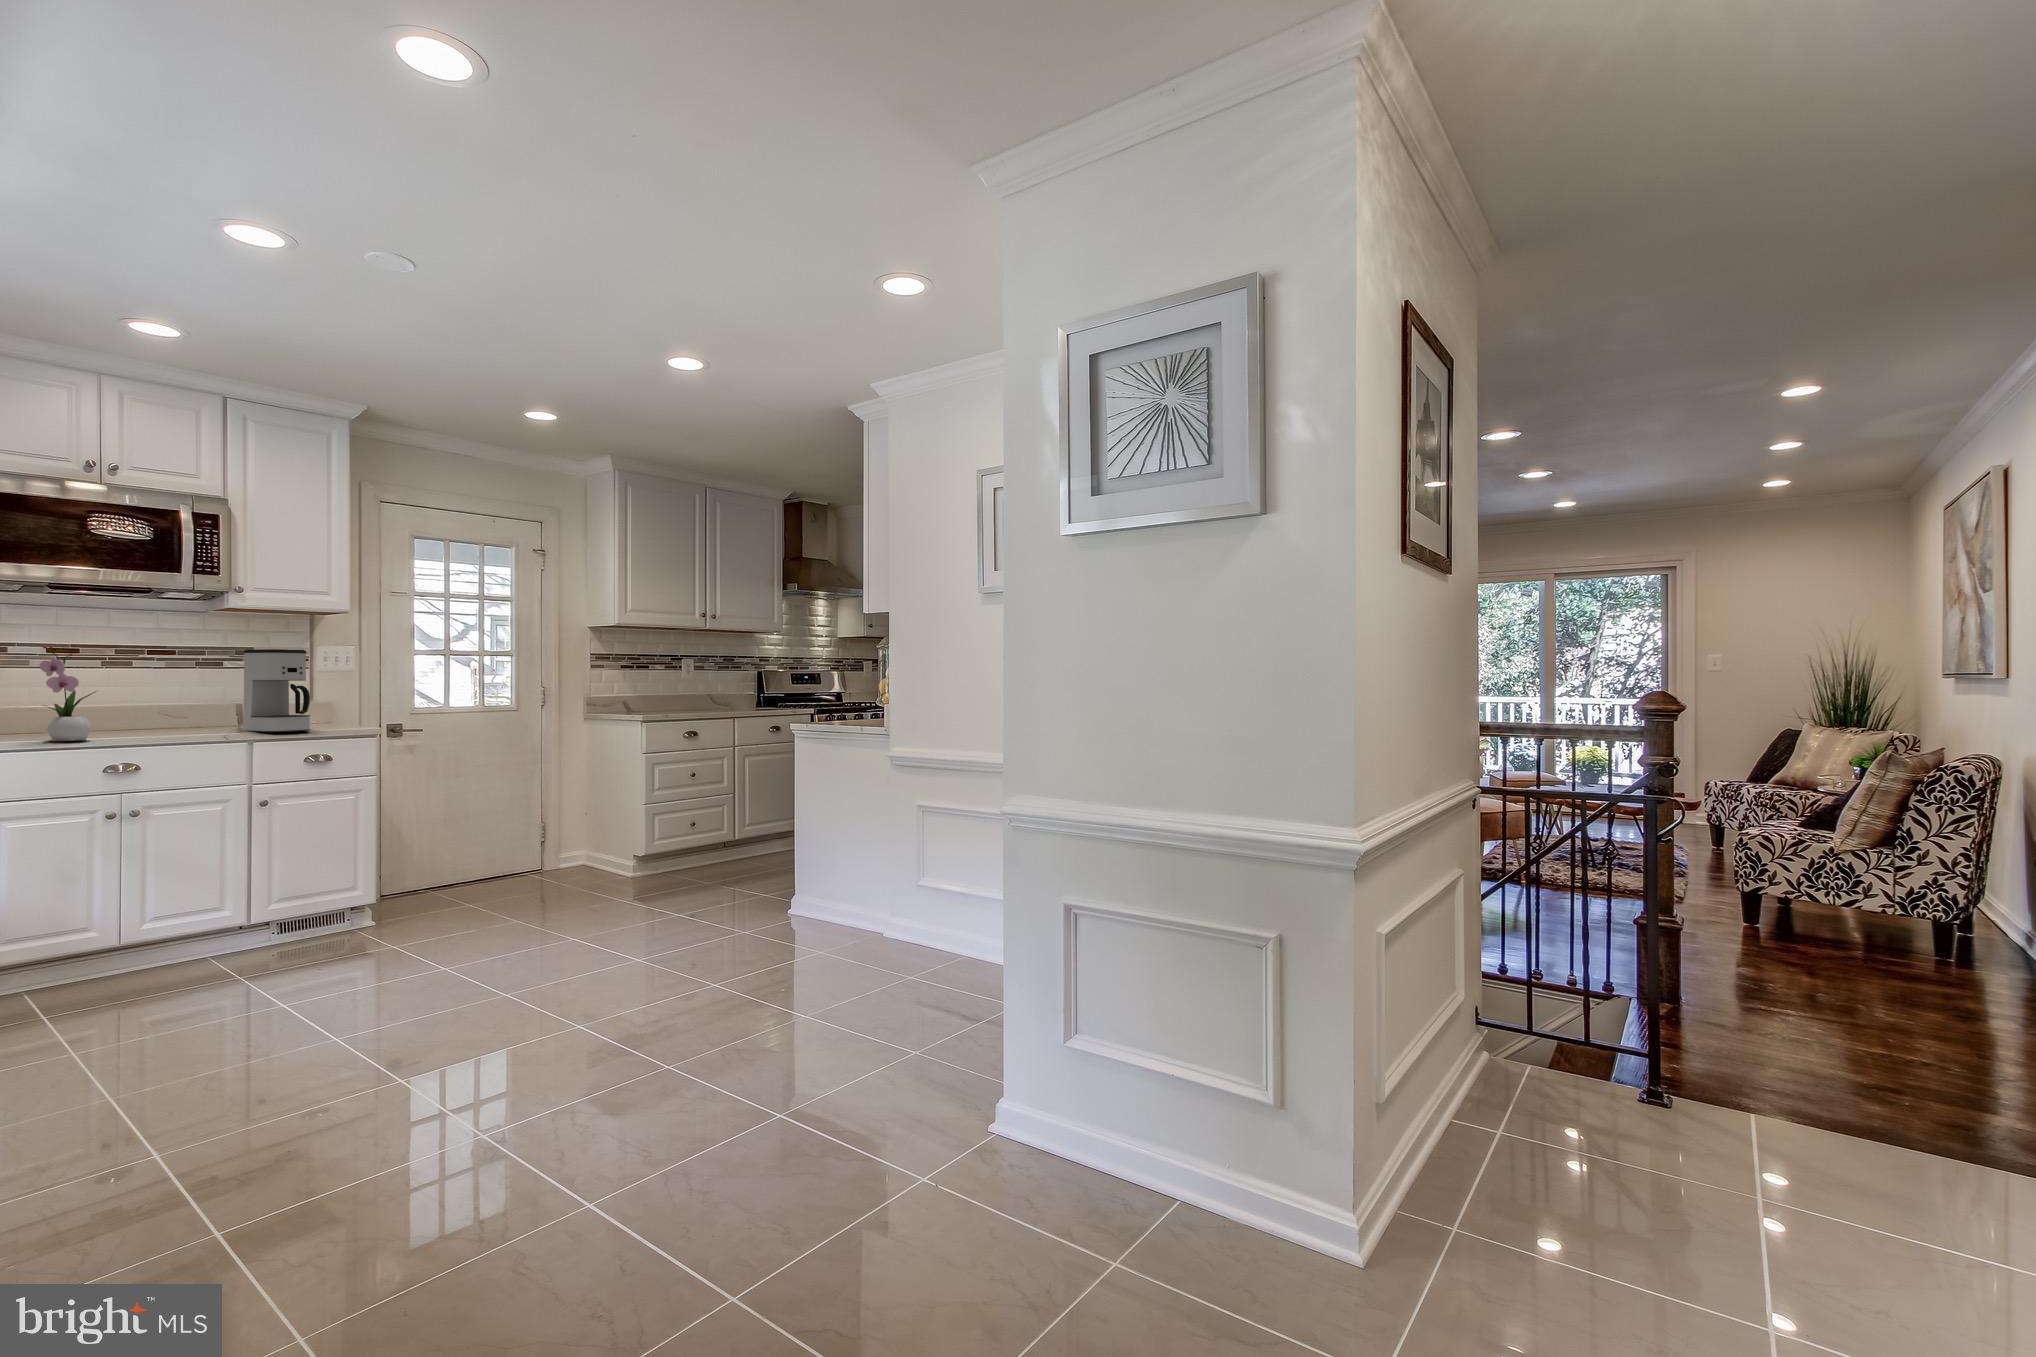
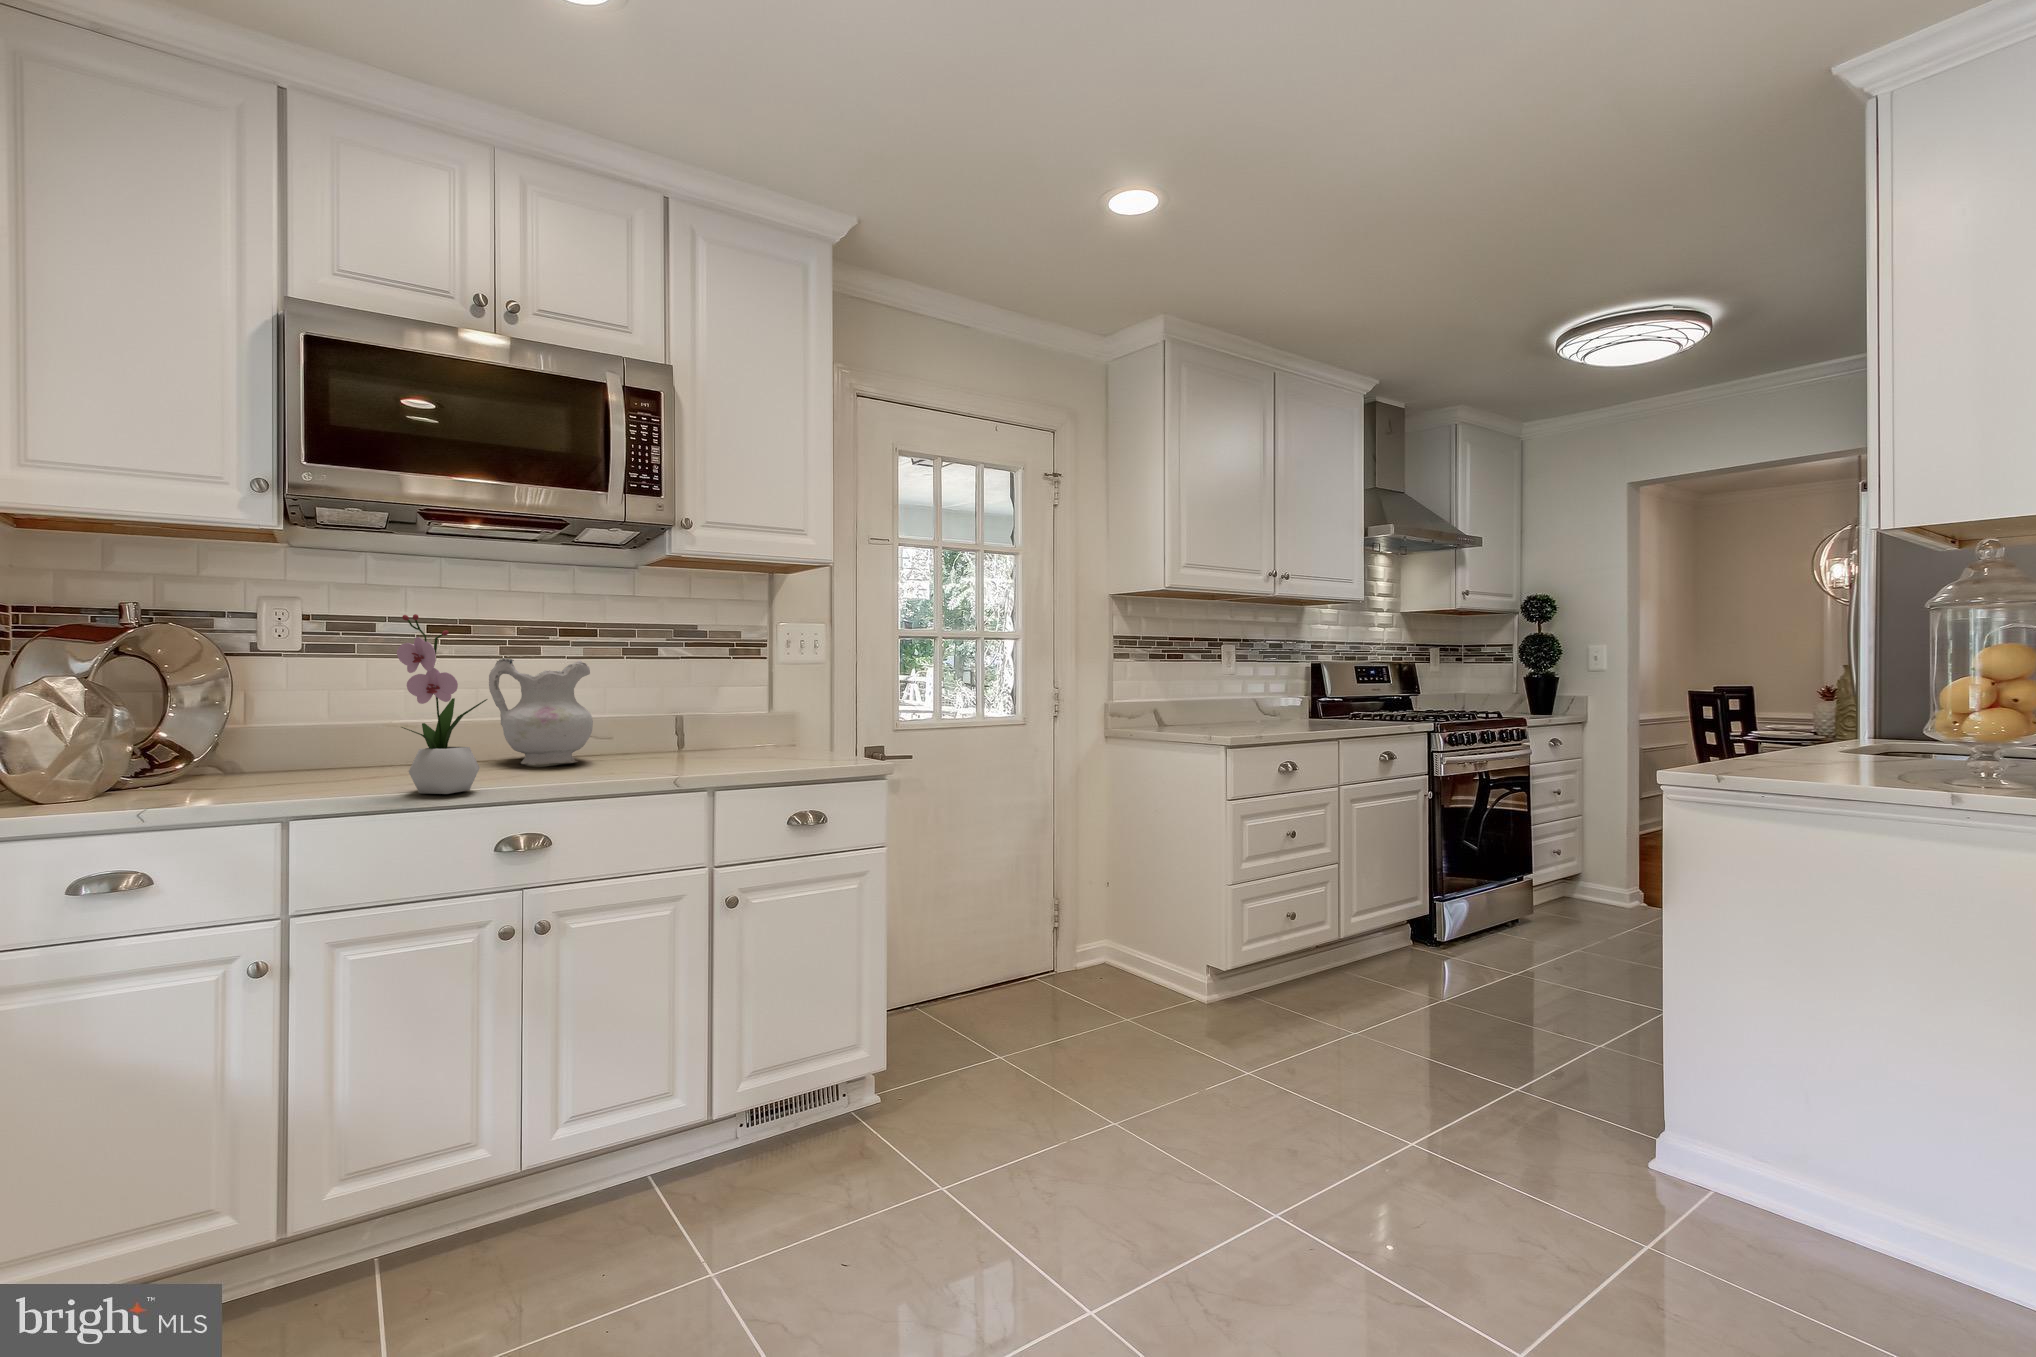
coffee maker: present [243,649,310,732] -> none [695,625,792,771]
ceramic pitcher: none [97,668,171,730] -> present [489,658,593,765]

